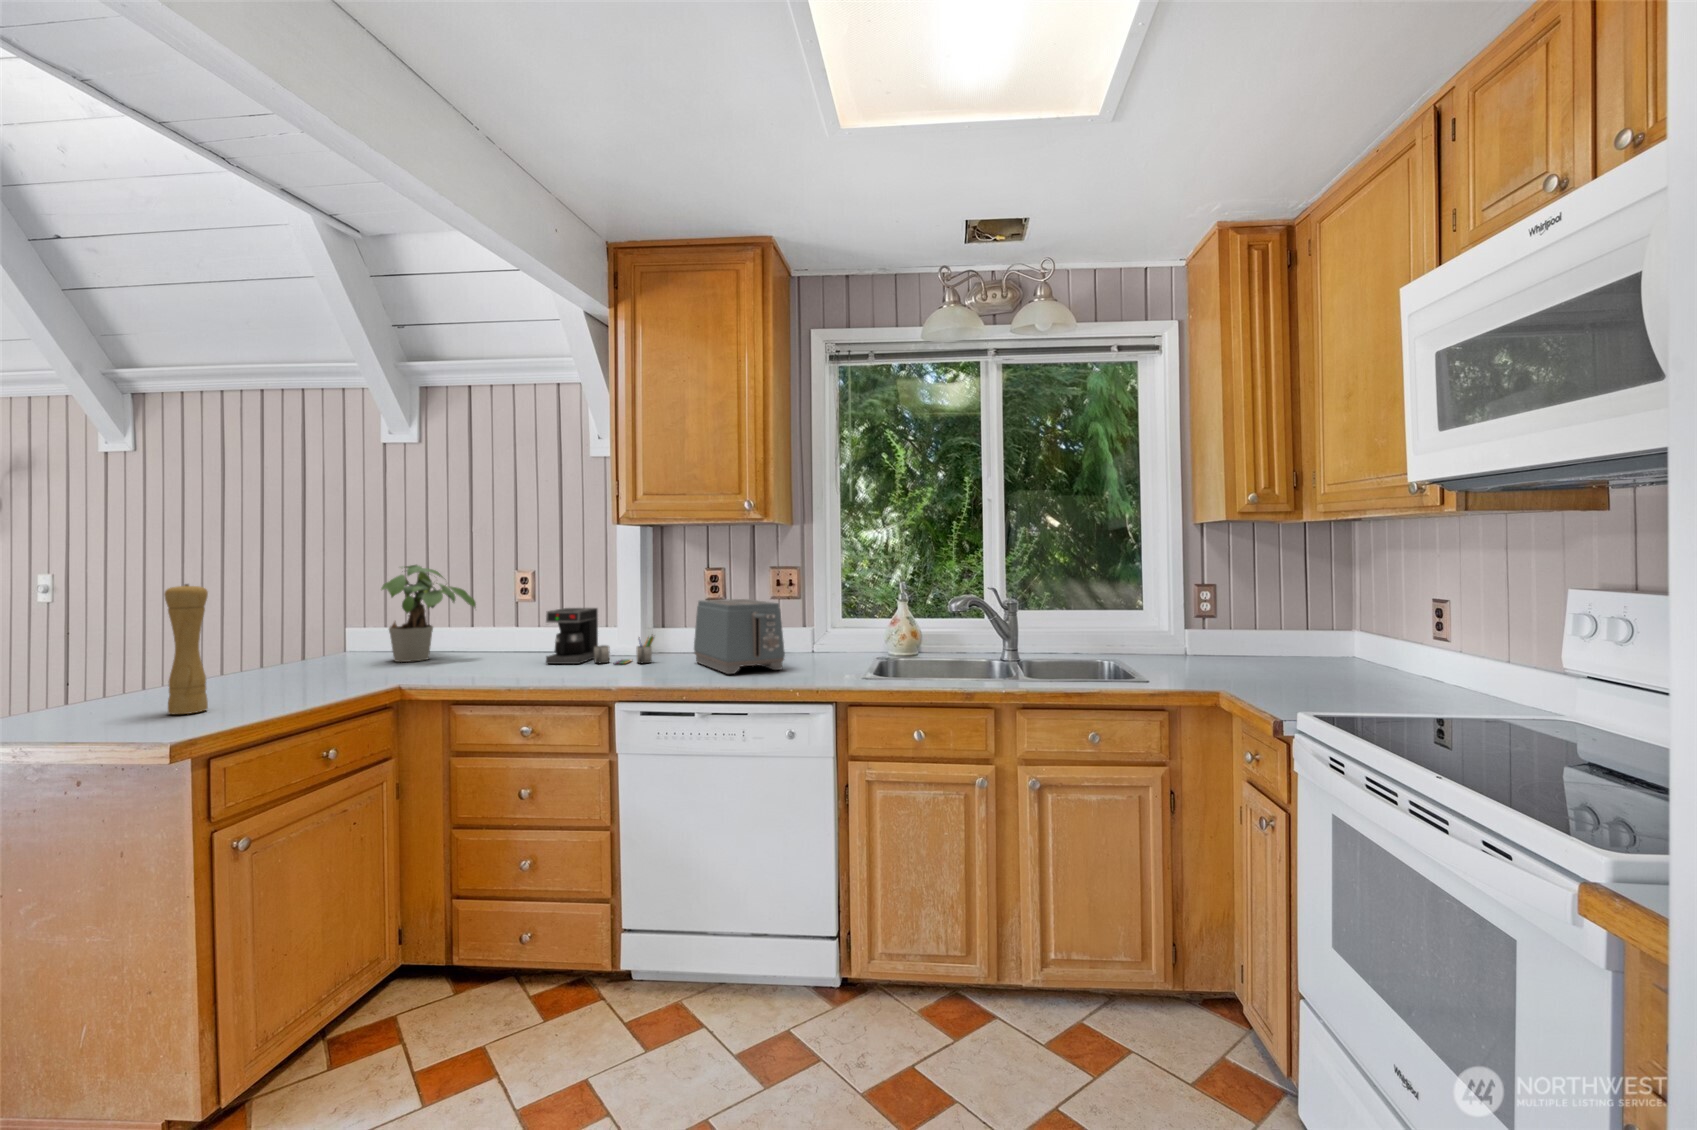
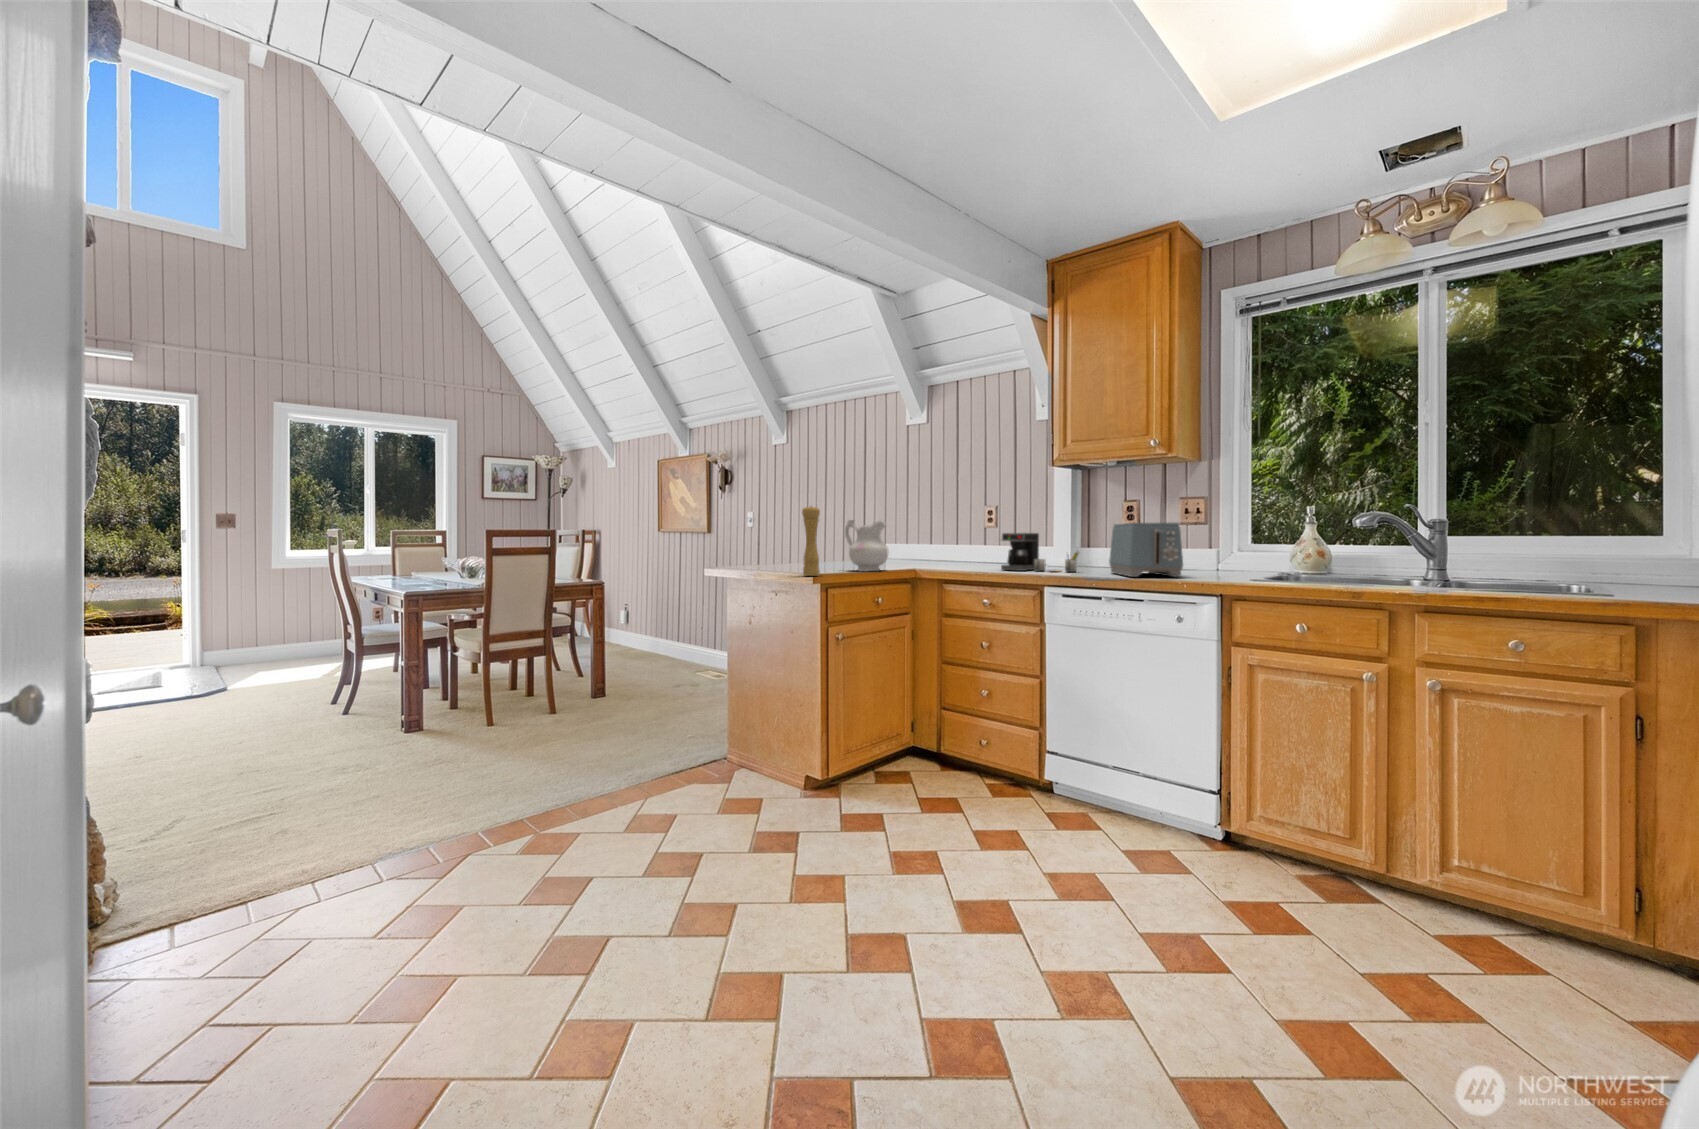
potted plant: present [381,565,476,662] -> none [903,505,958,567]
ceramic pitcher: none [265,596,354,683] -> present [845,520,888,571]

